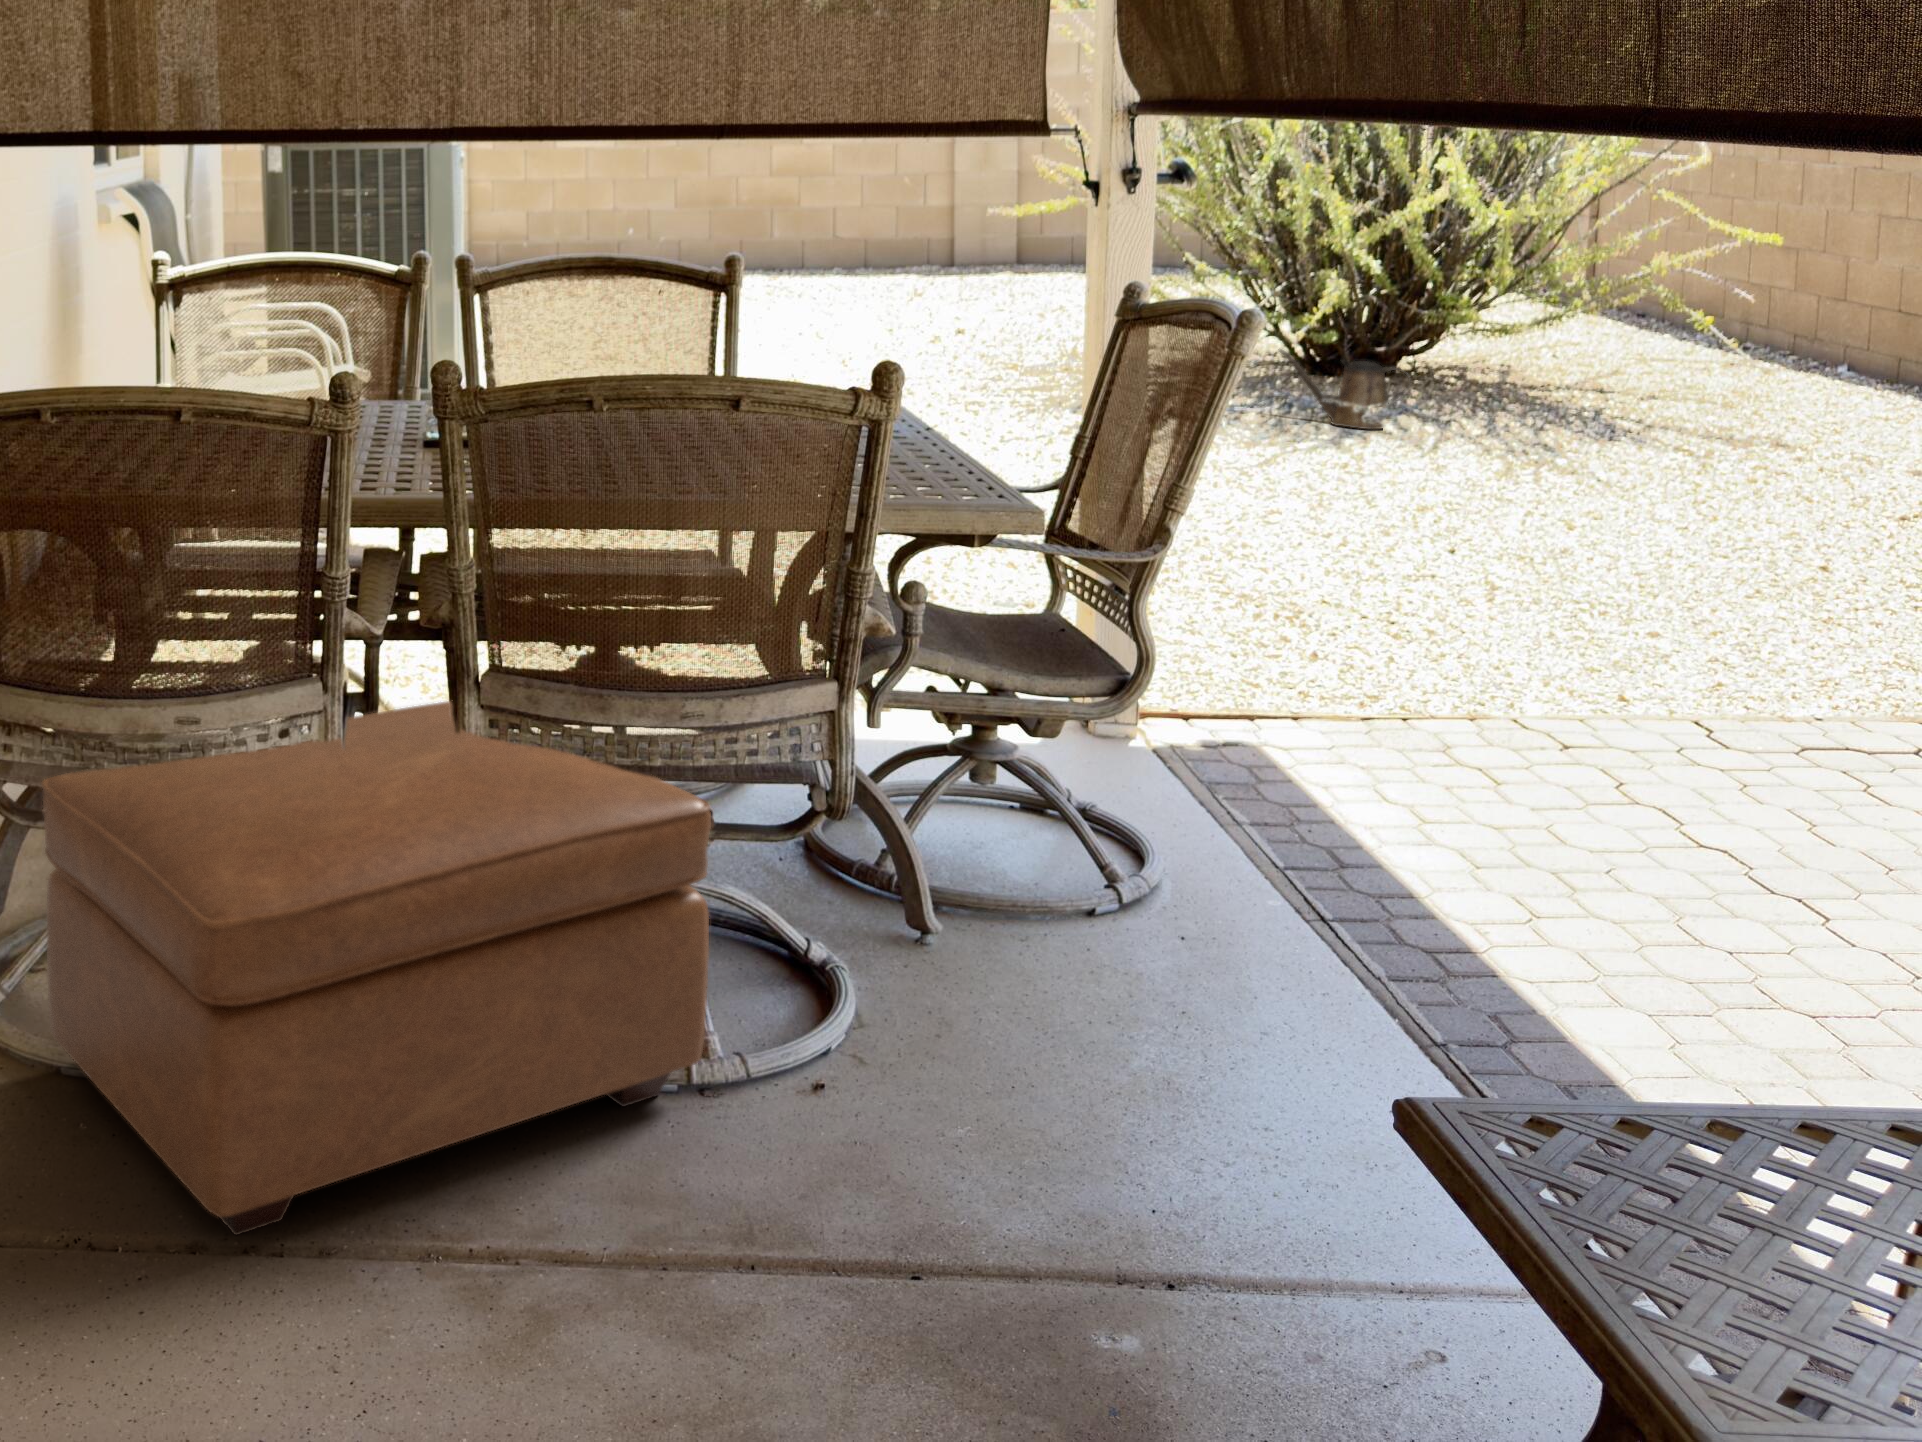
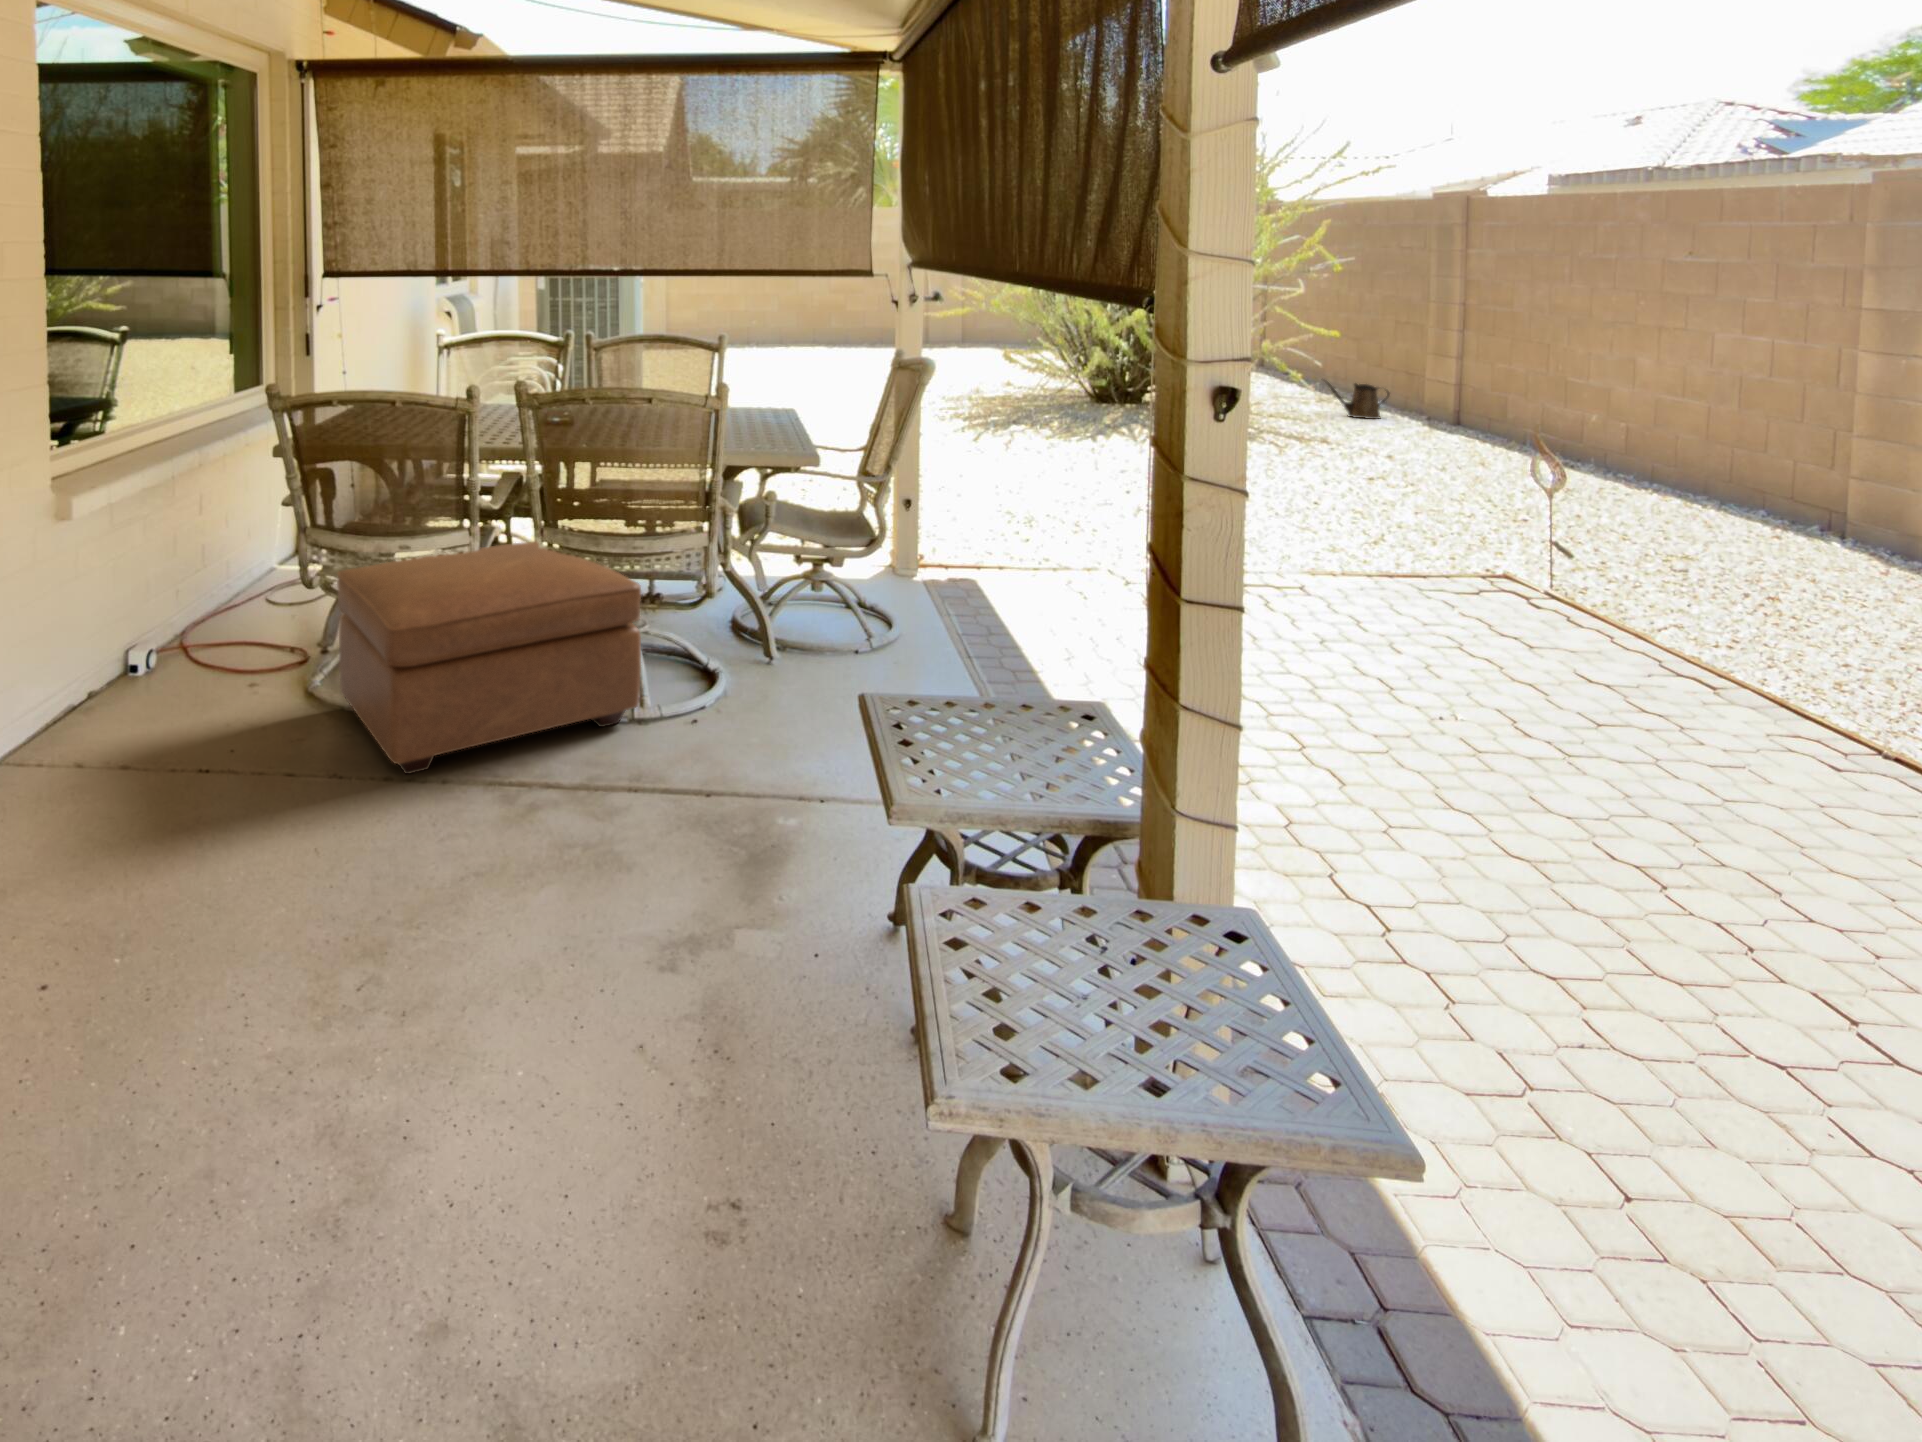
watering can: present [1279,350,1411,429] -> present [1327,382,1390,419]

